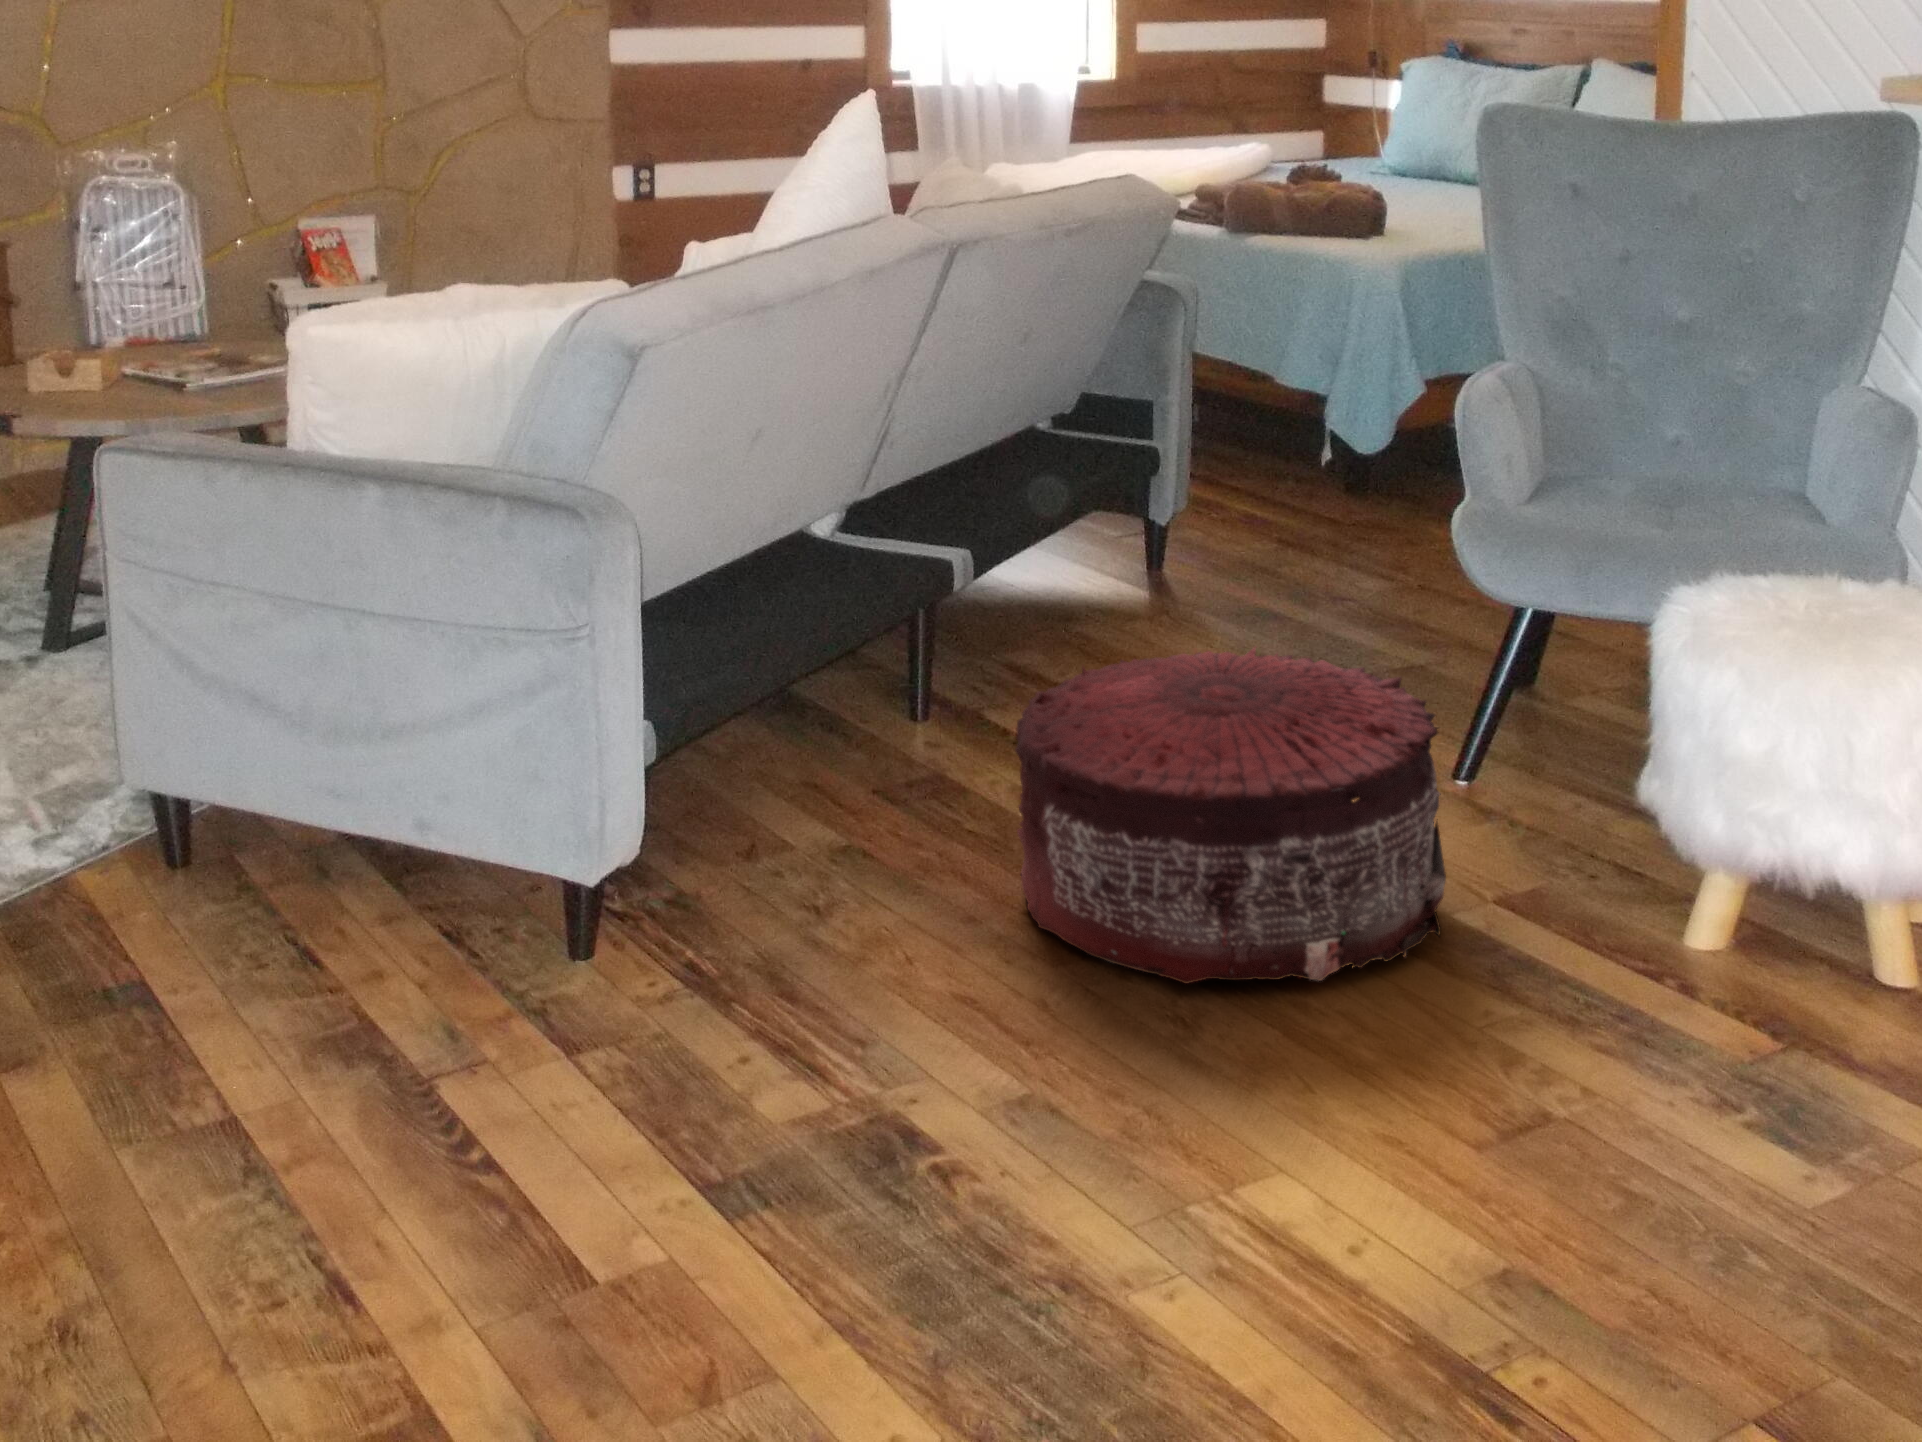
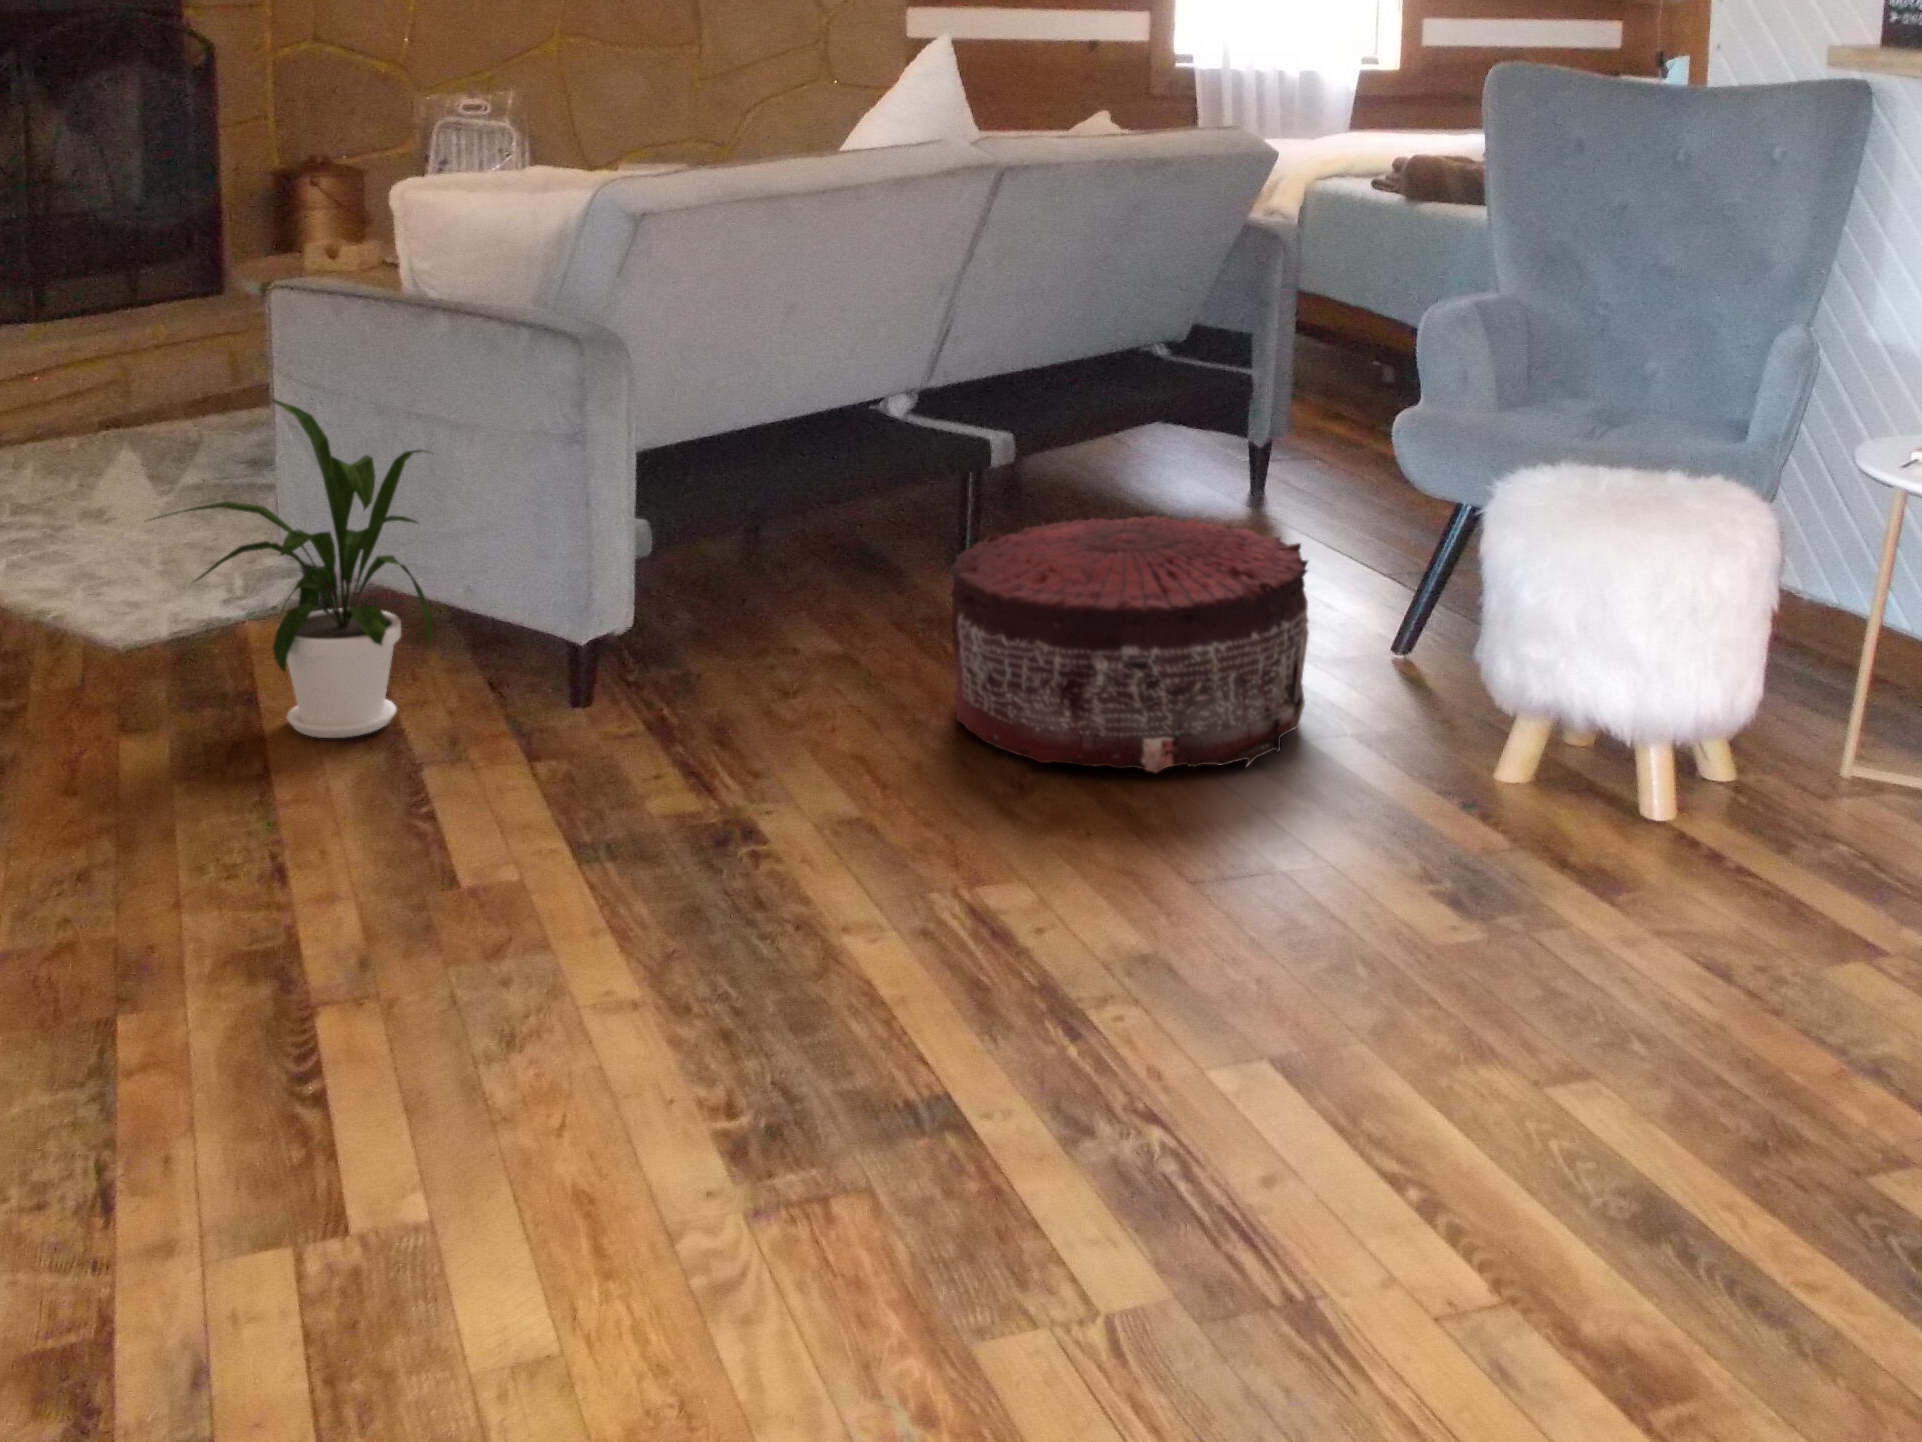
house plant: none [16,614,394,1051] -> present [153,399,432,738]

